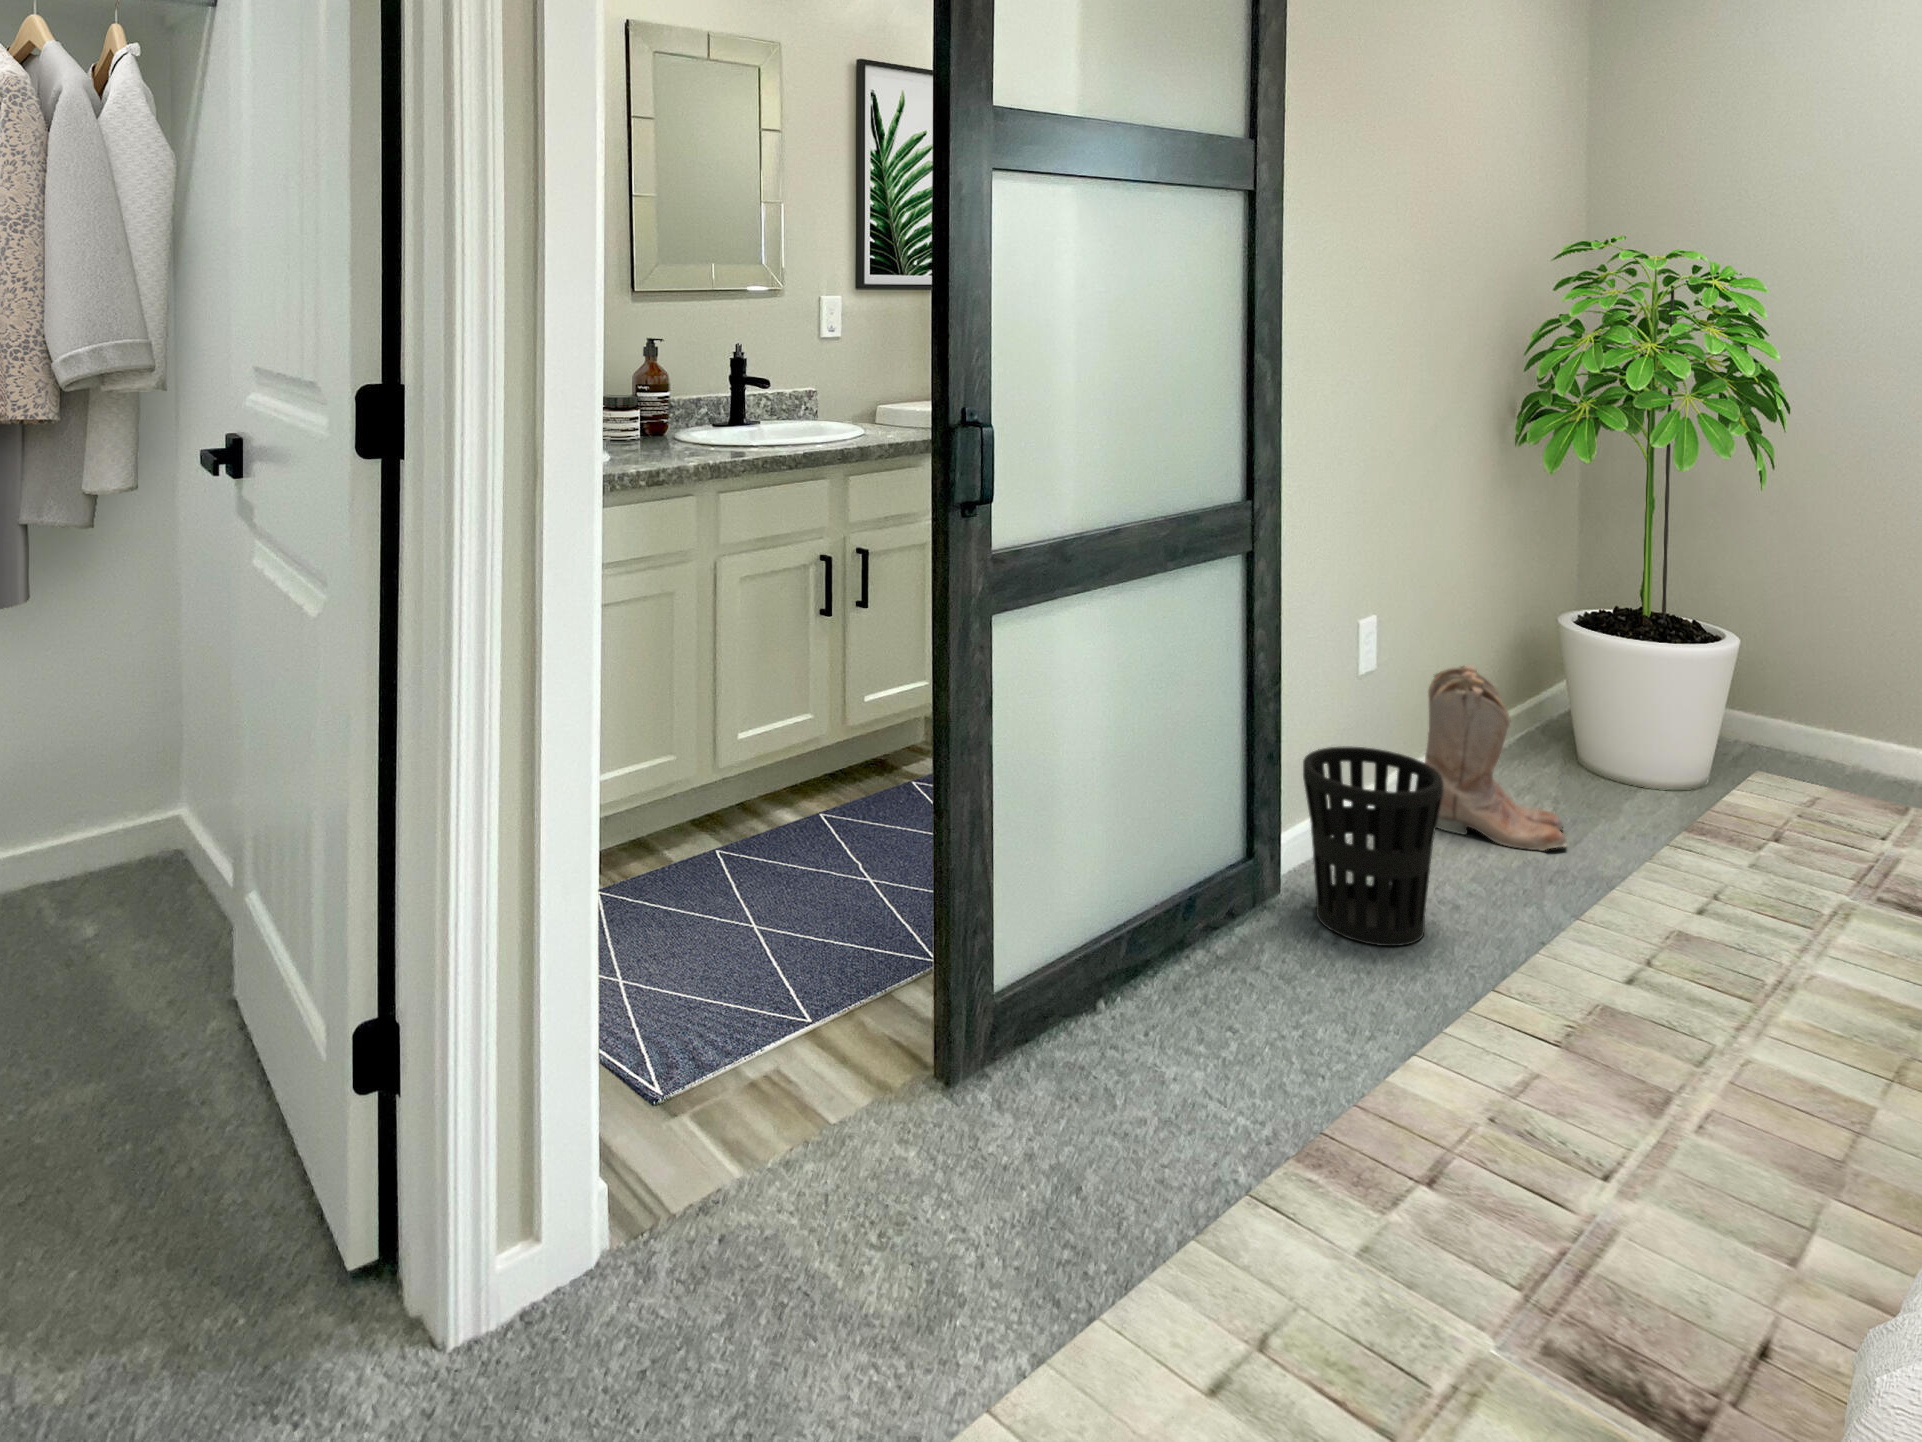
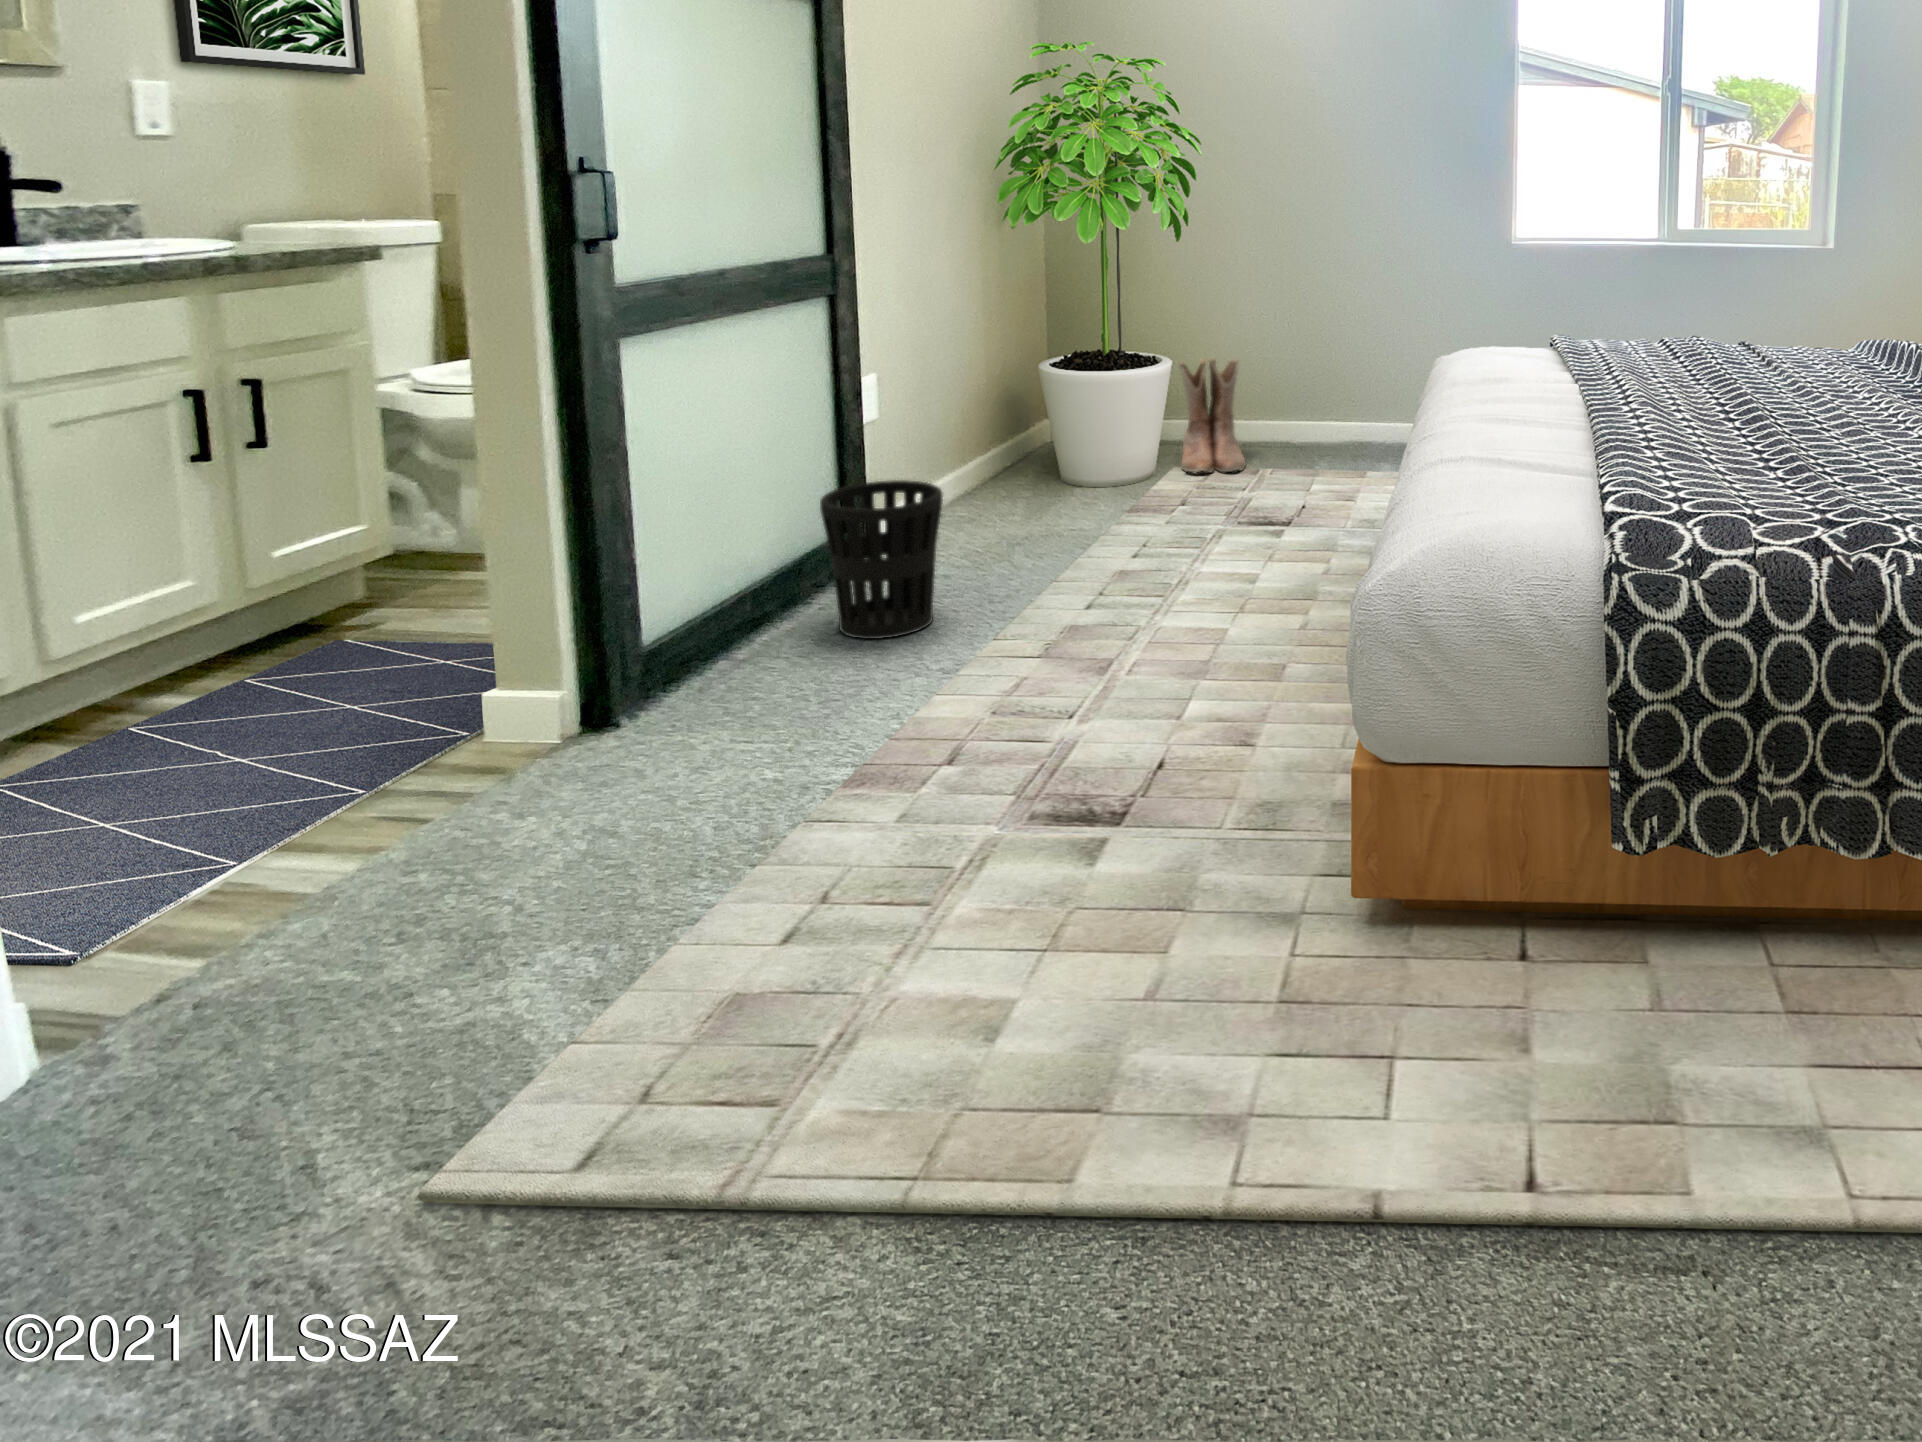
boots: present [1425,665,1567,851] -> present [1179,358,1245,473]

